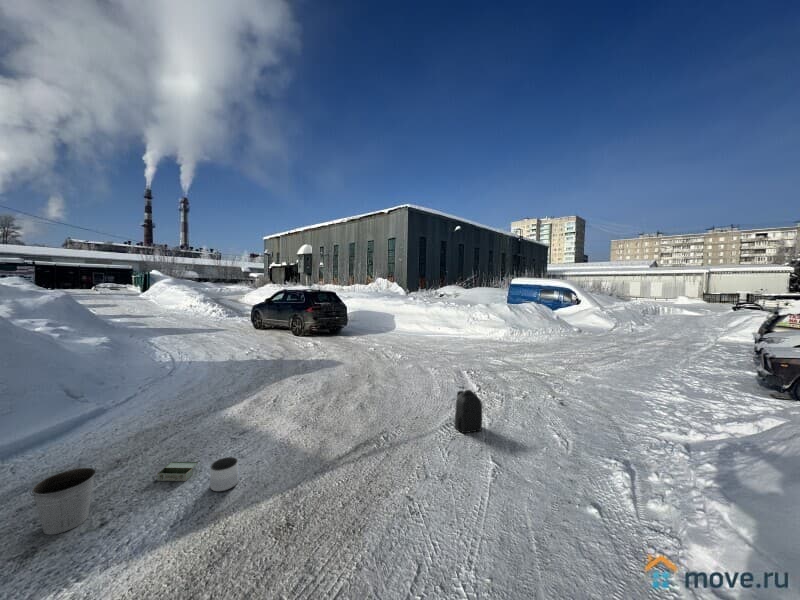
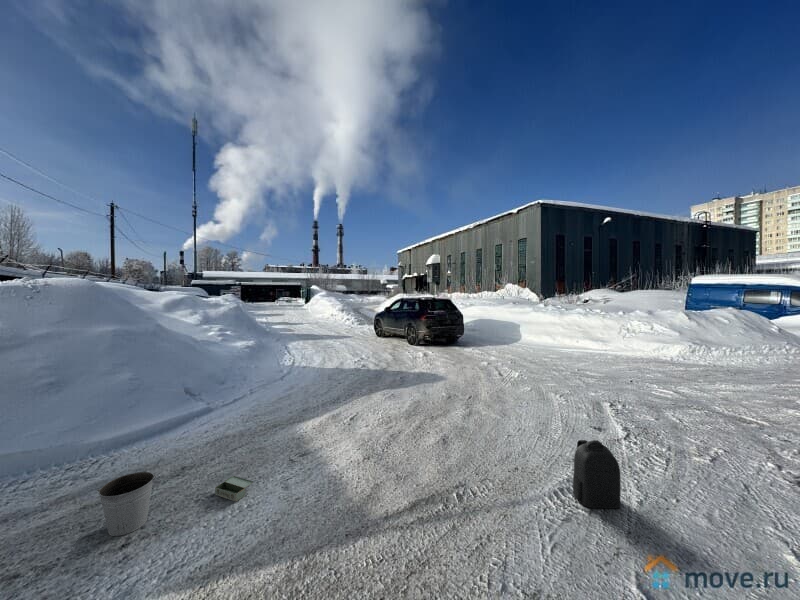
planter: present [210,457,238,492] -> none [250,484,280,525]

